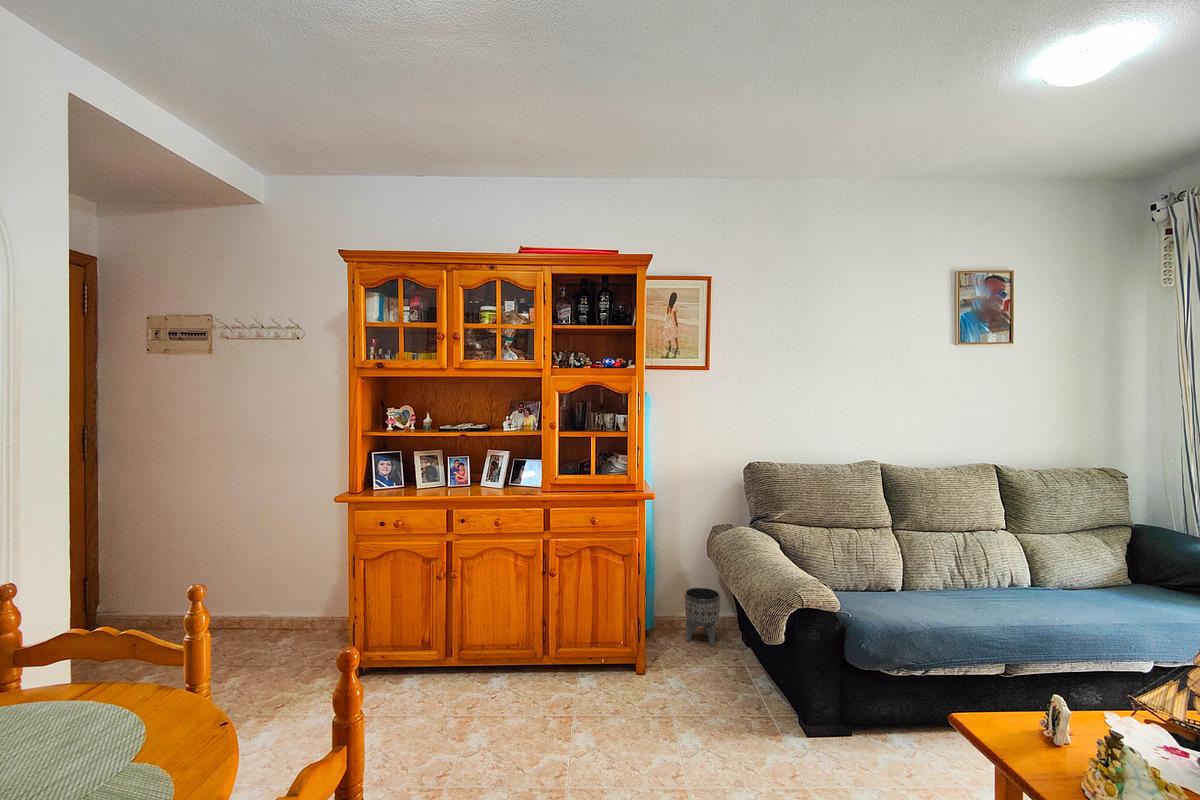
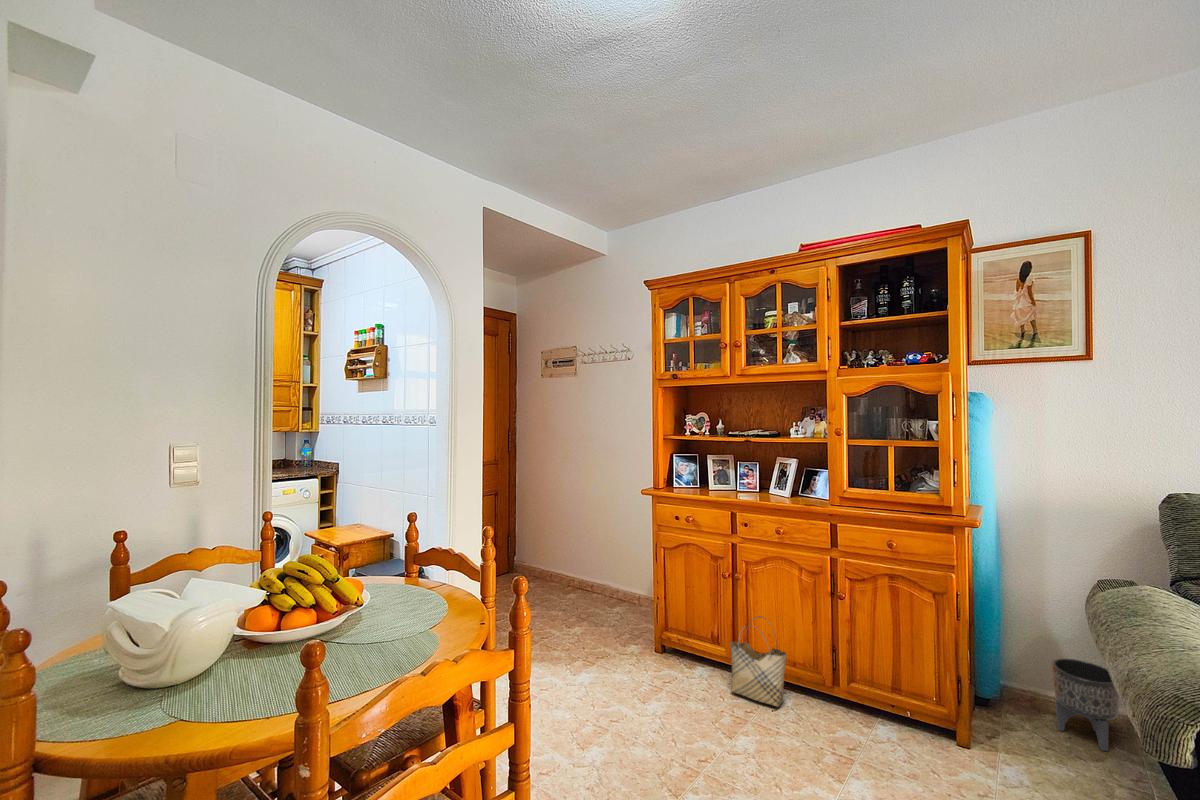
woven basket: none [449,609,506,693] -> present [730,616,787,707]

